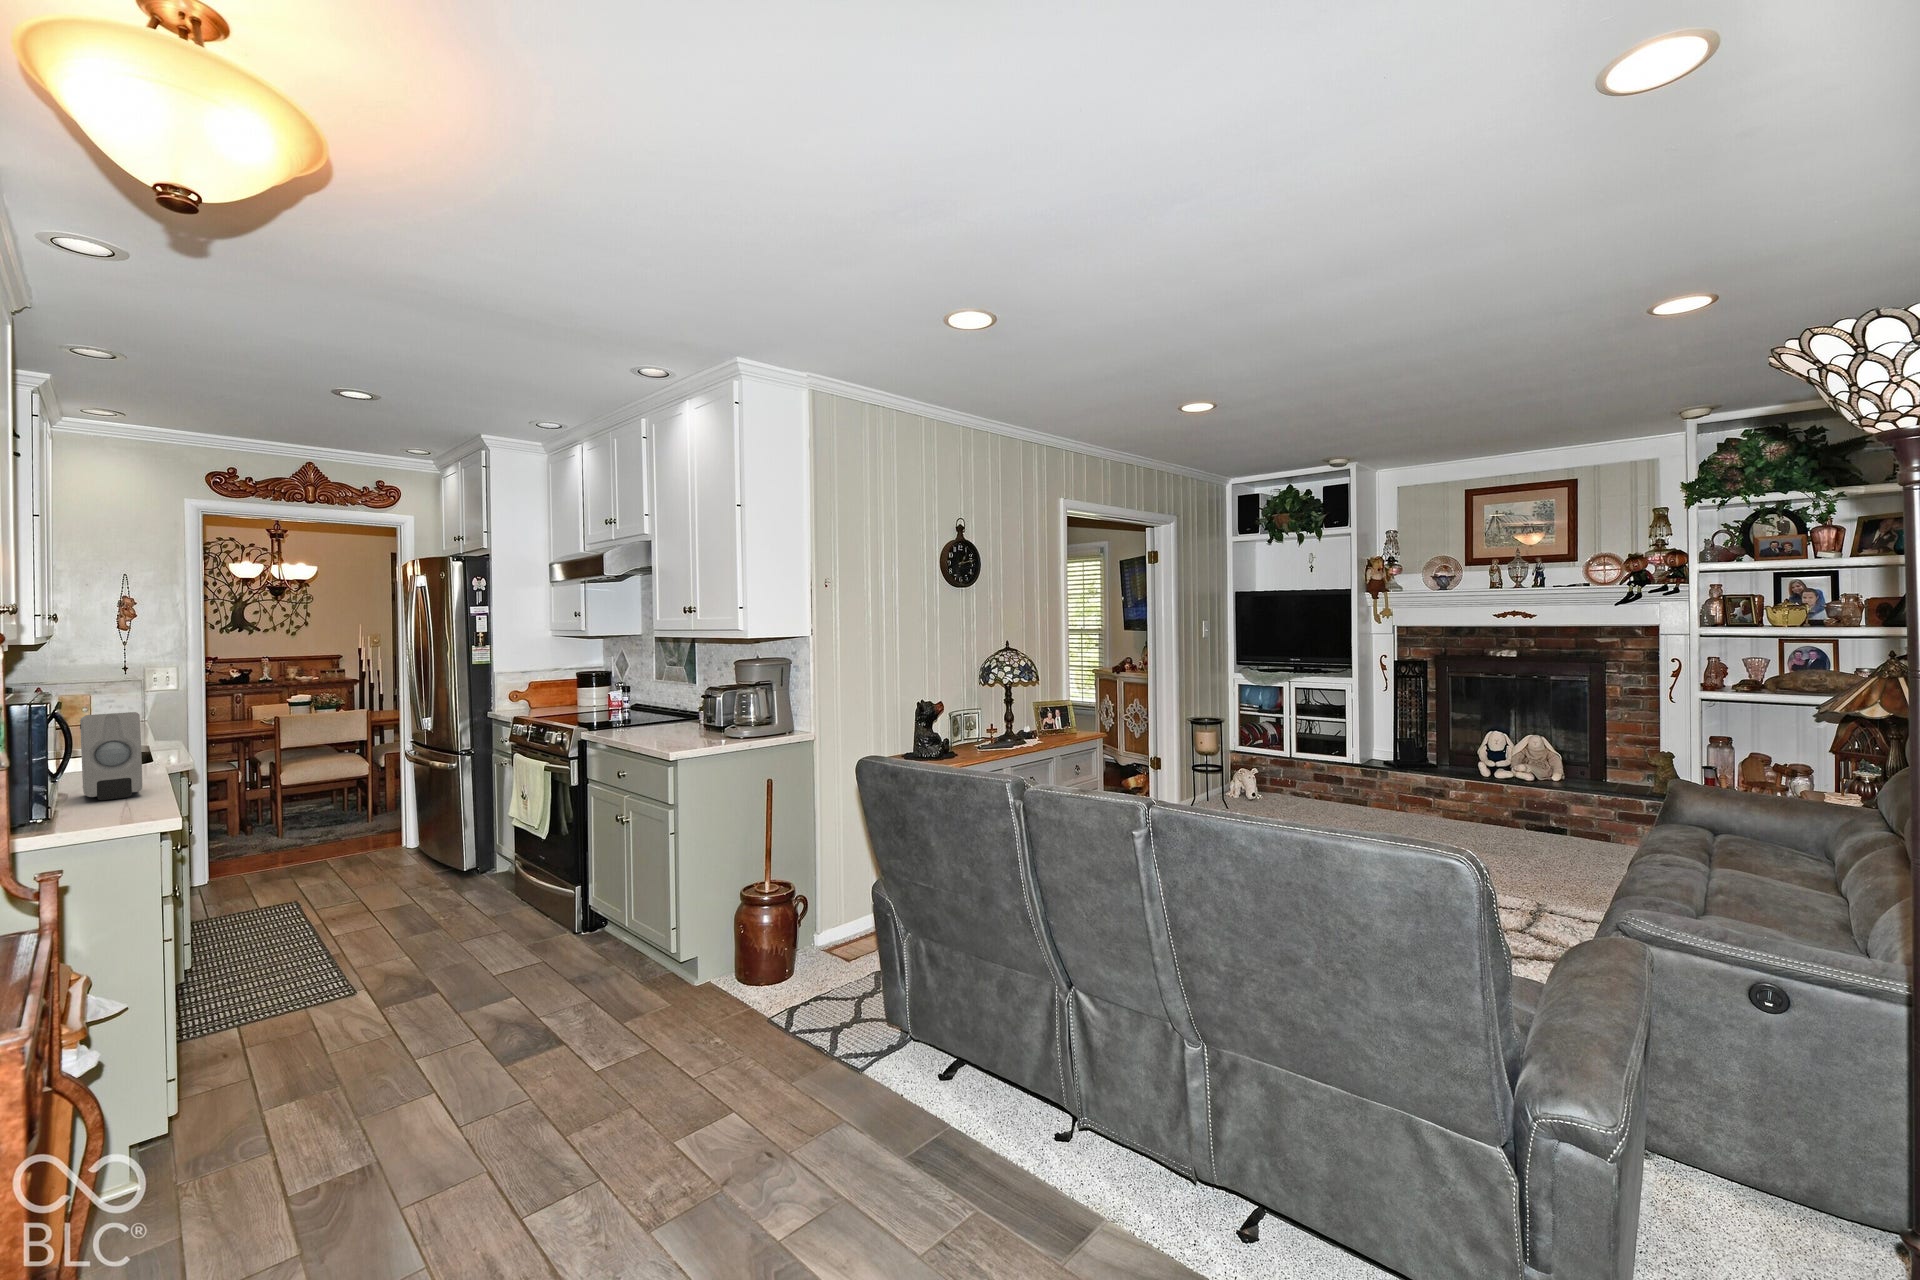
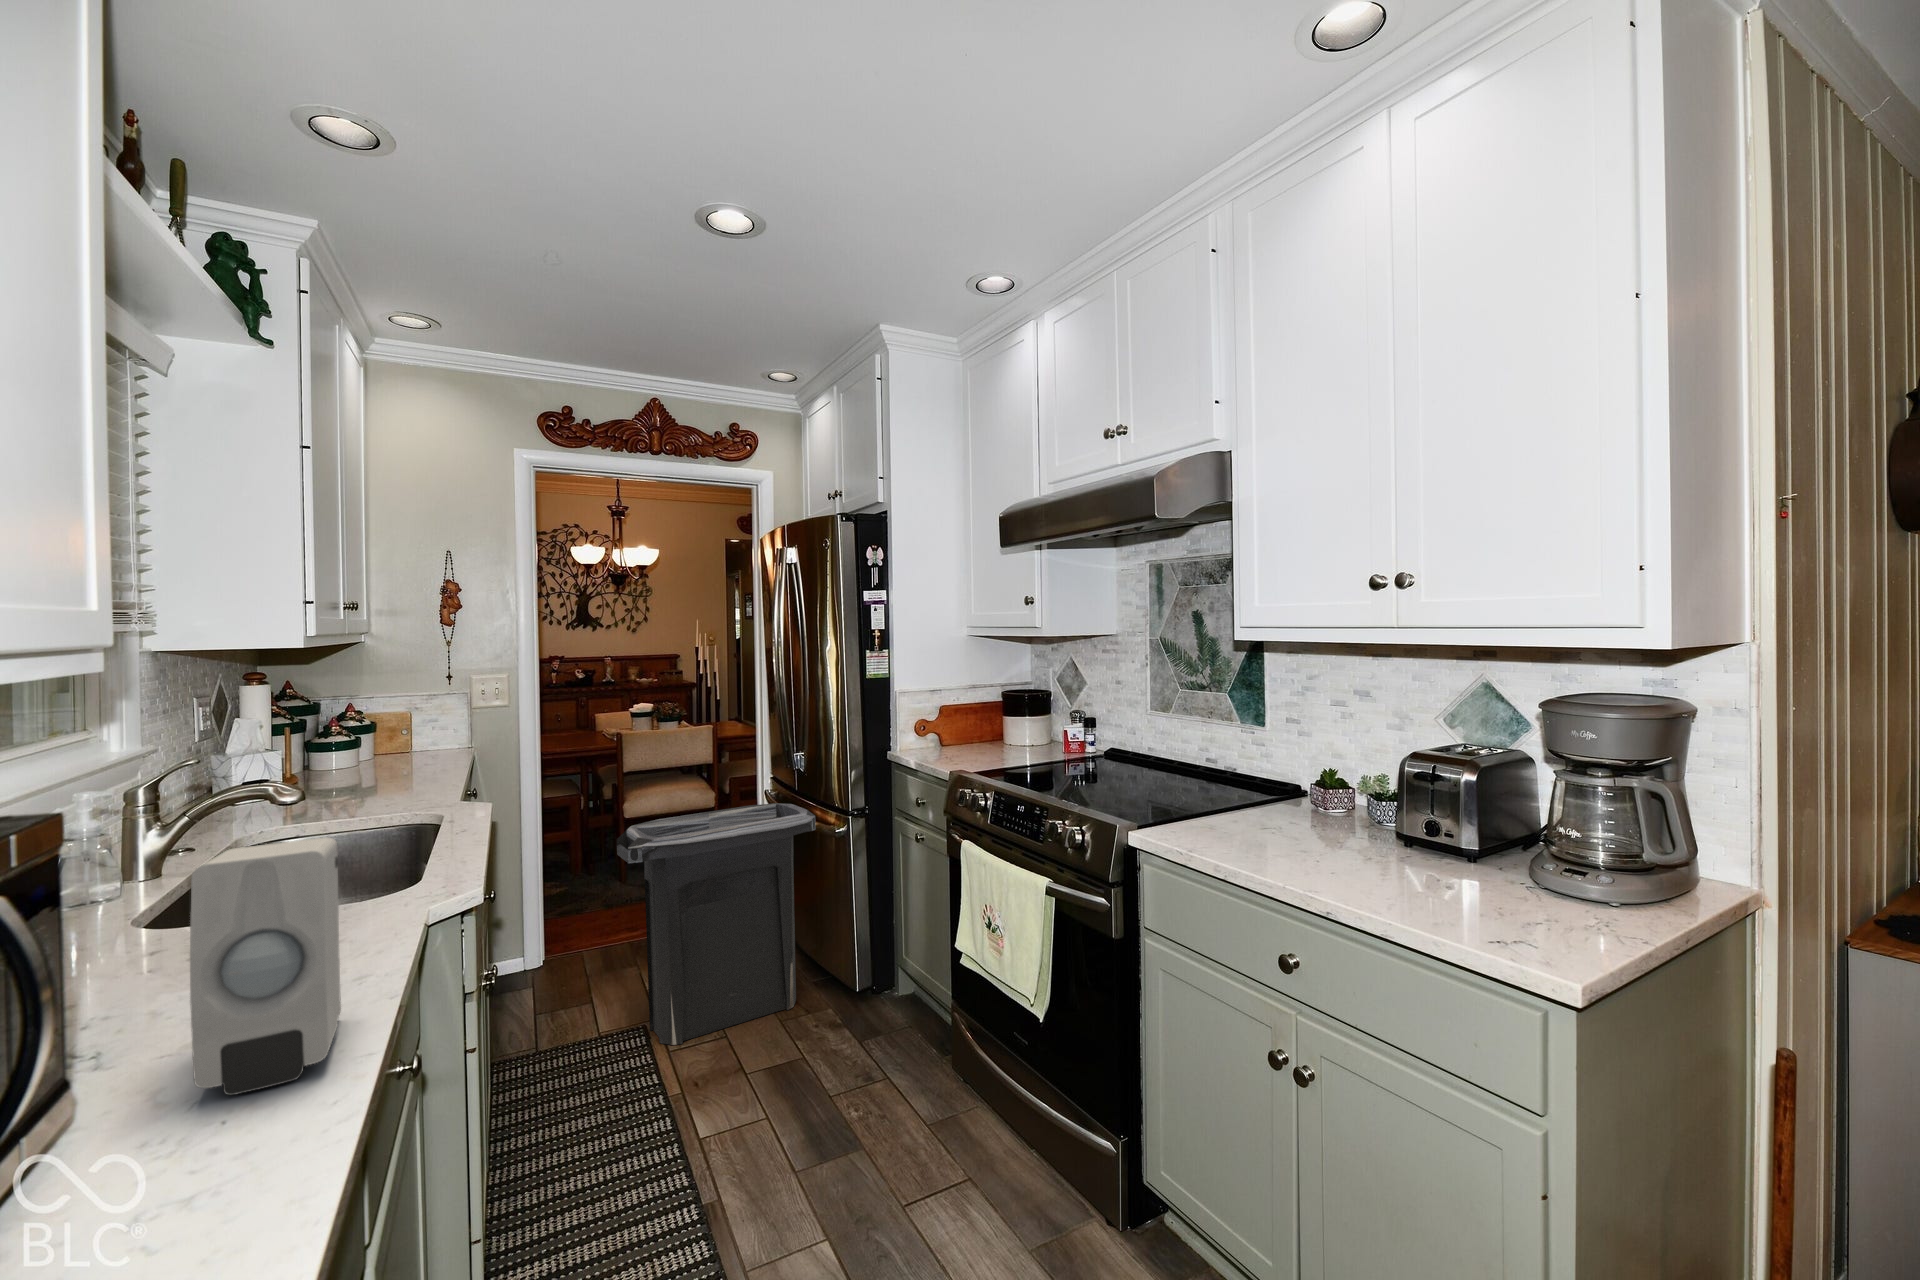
trash can: none [275,749,435,904] -> present [617,803,816,1045]

